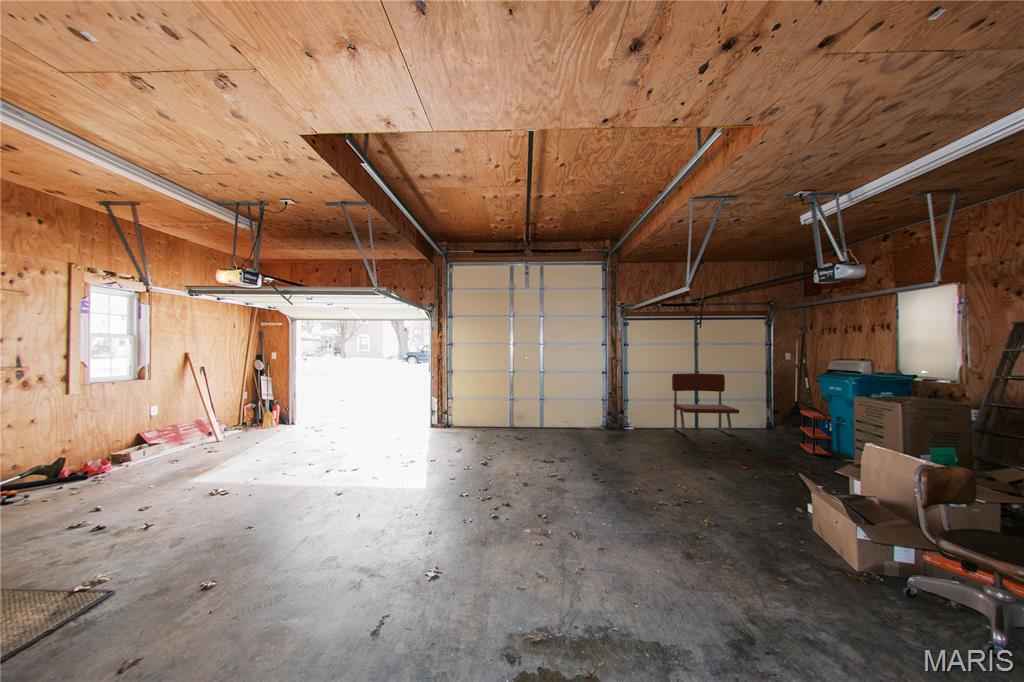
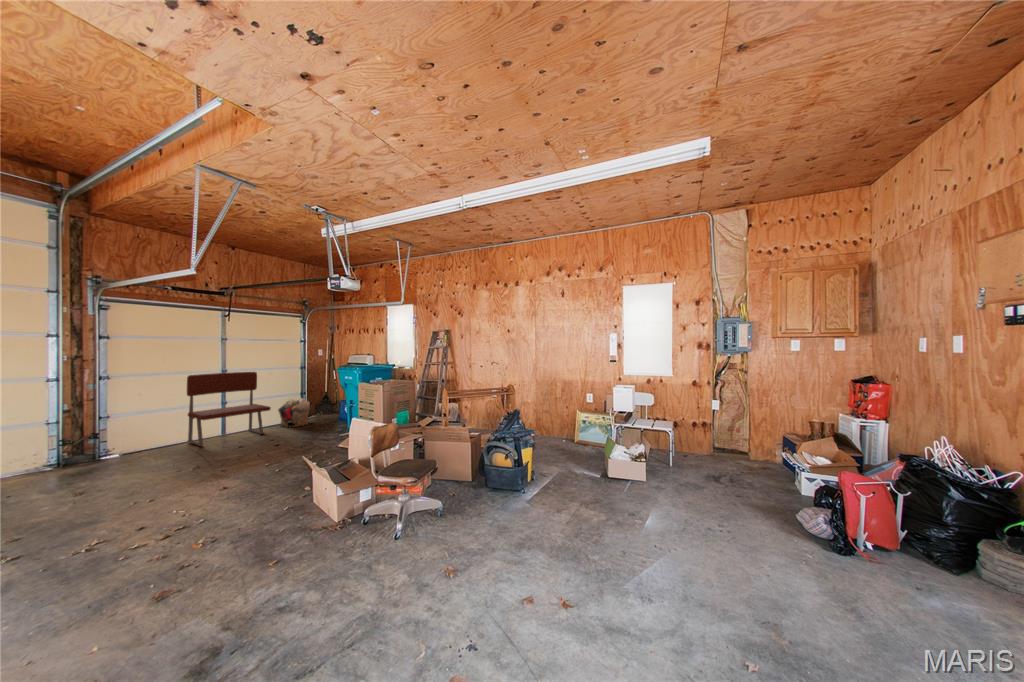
shelving unit: present [800,401,831,456] -> none [324,391,345,434]
laundry basket: none [745,406,780,436] -> present [278,399,310,427]

